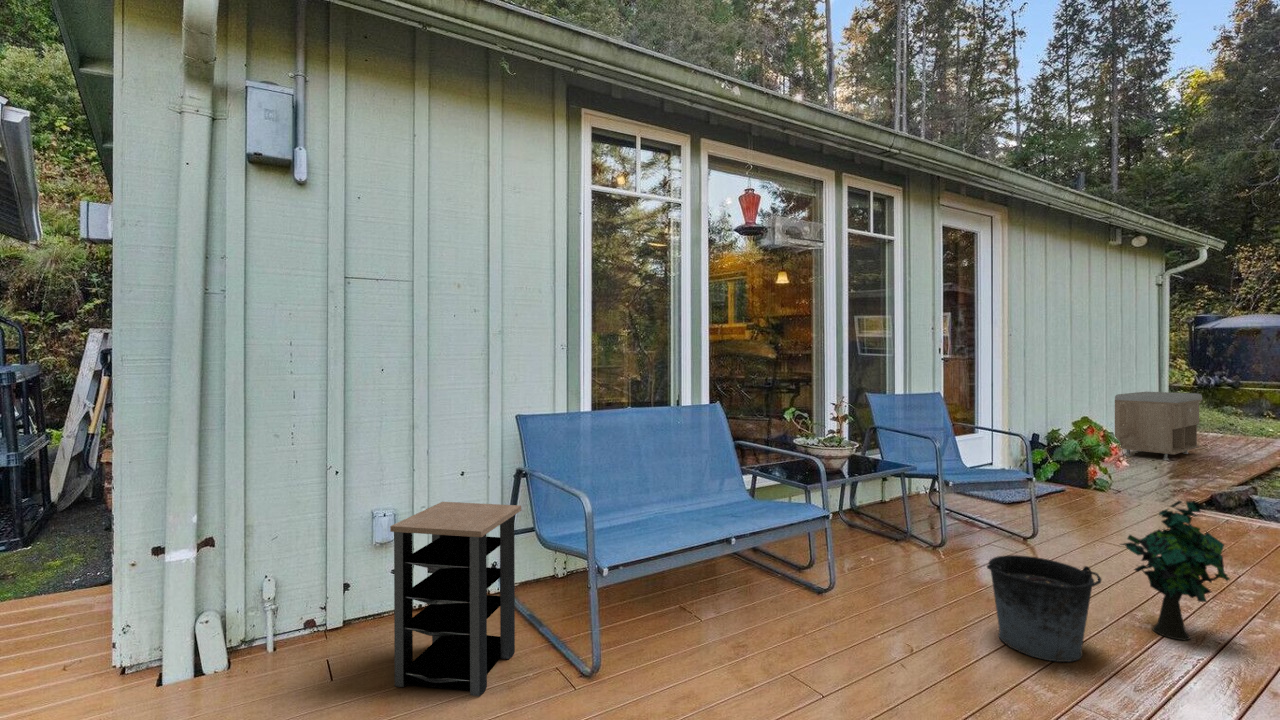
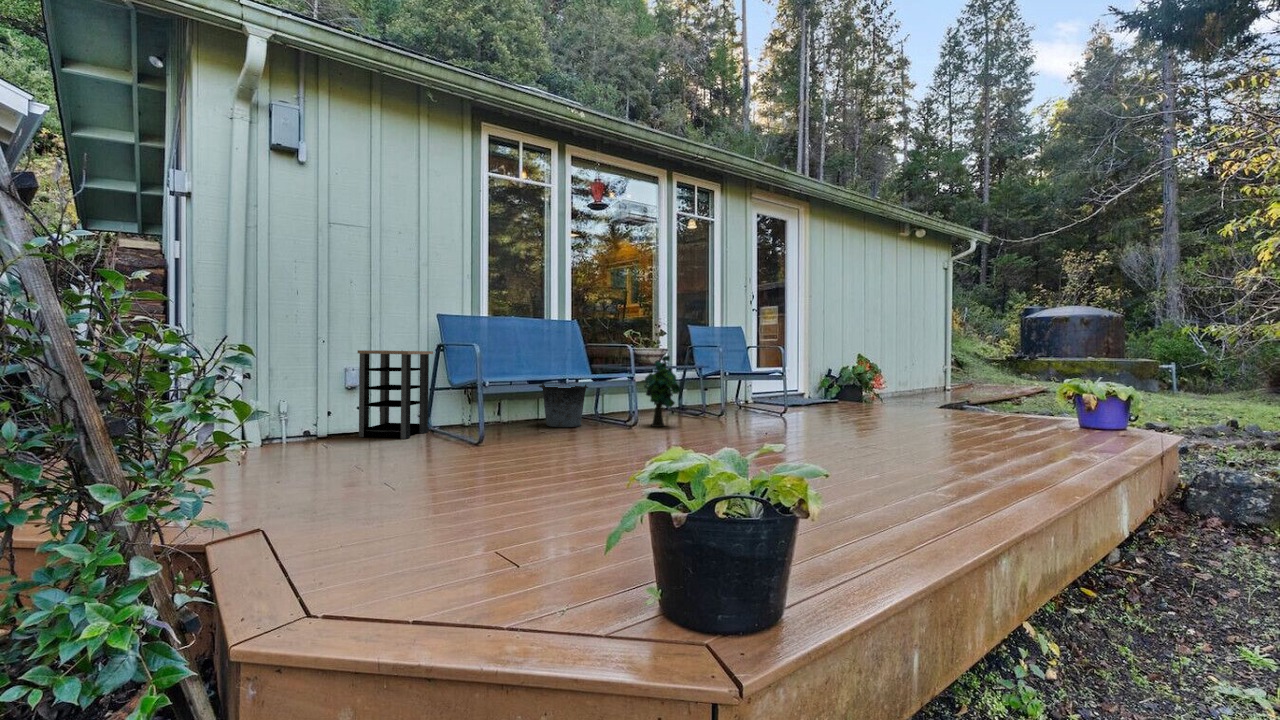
storage bench: present [1115,392,1202,460] -> none [902,347,965,393]
decorative plant: present [1121,501,1230,640] -> present [641,356,681,427]
bucket: present [987,555,1101,662] -> present [539,383,588,427]

